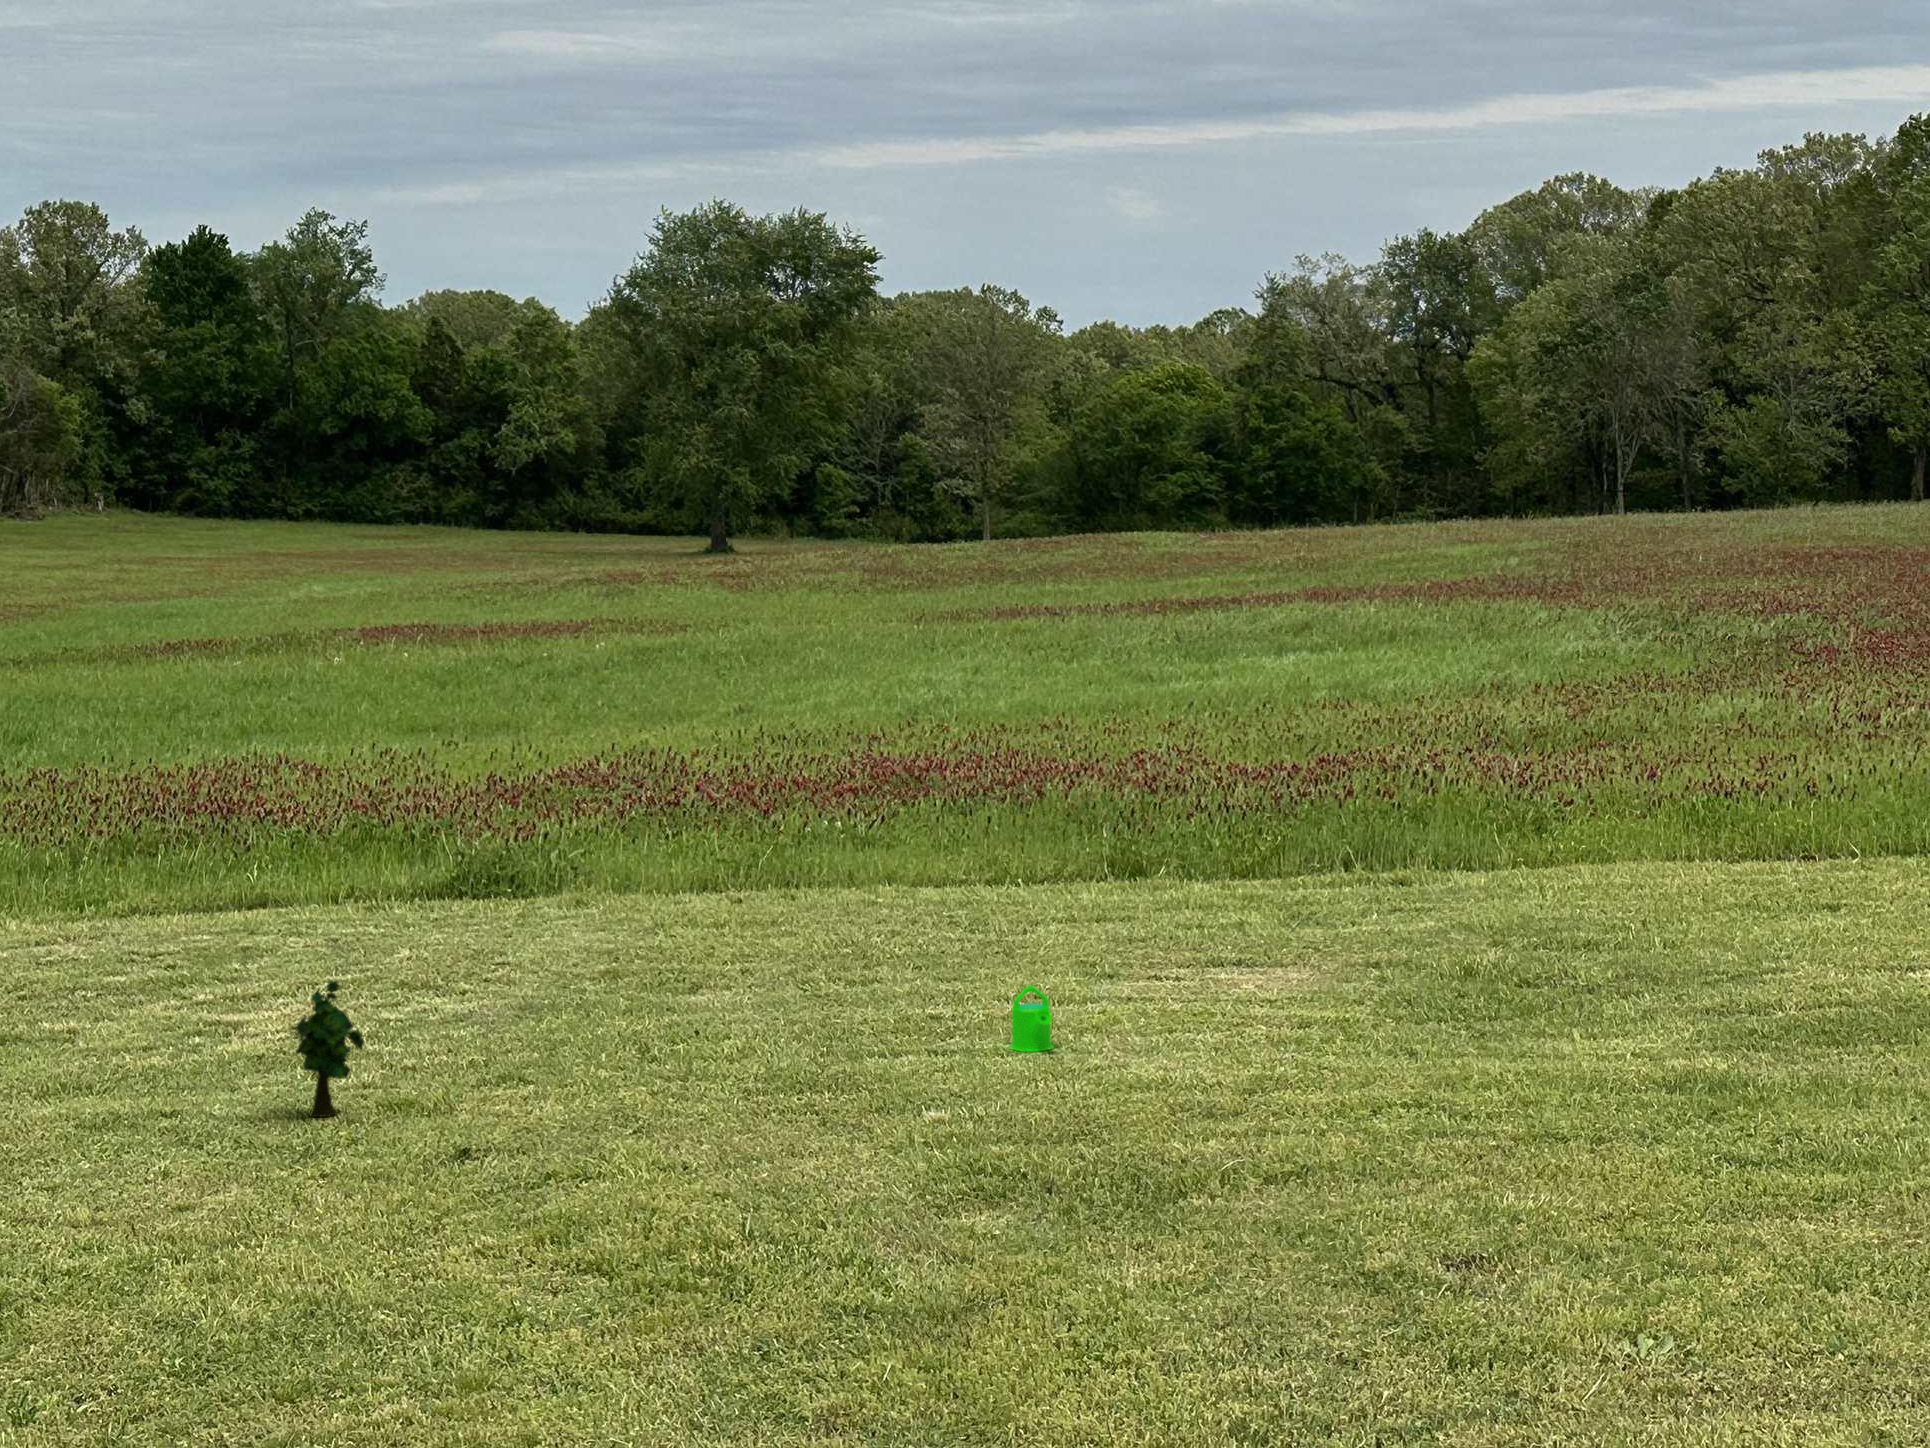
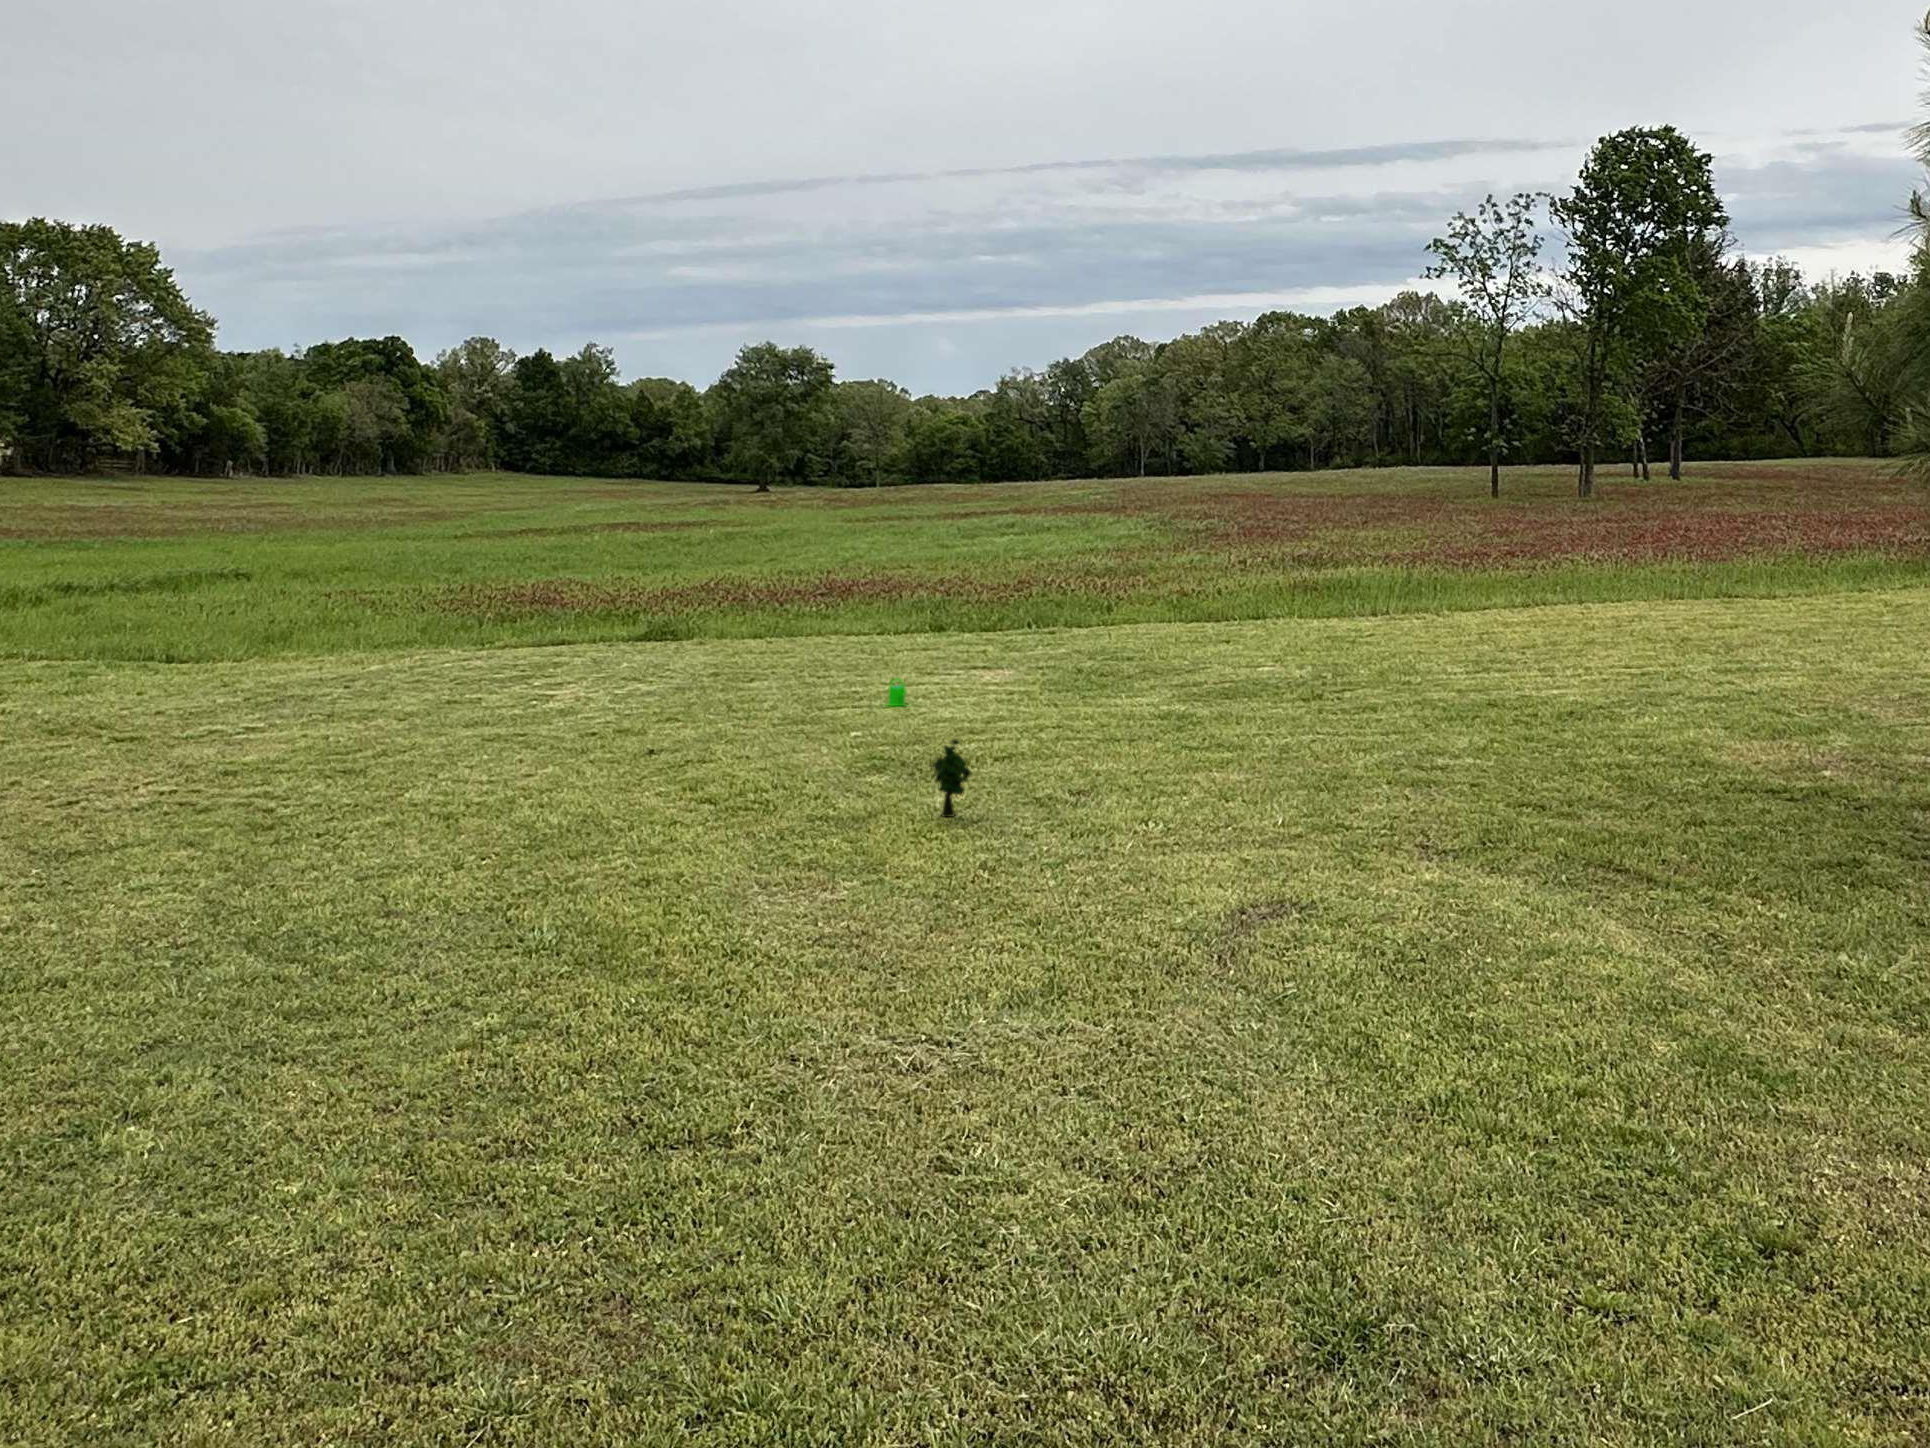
decorative plant: present [292,981,365,1117] -> present [932,740,971,817]

